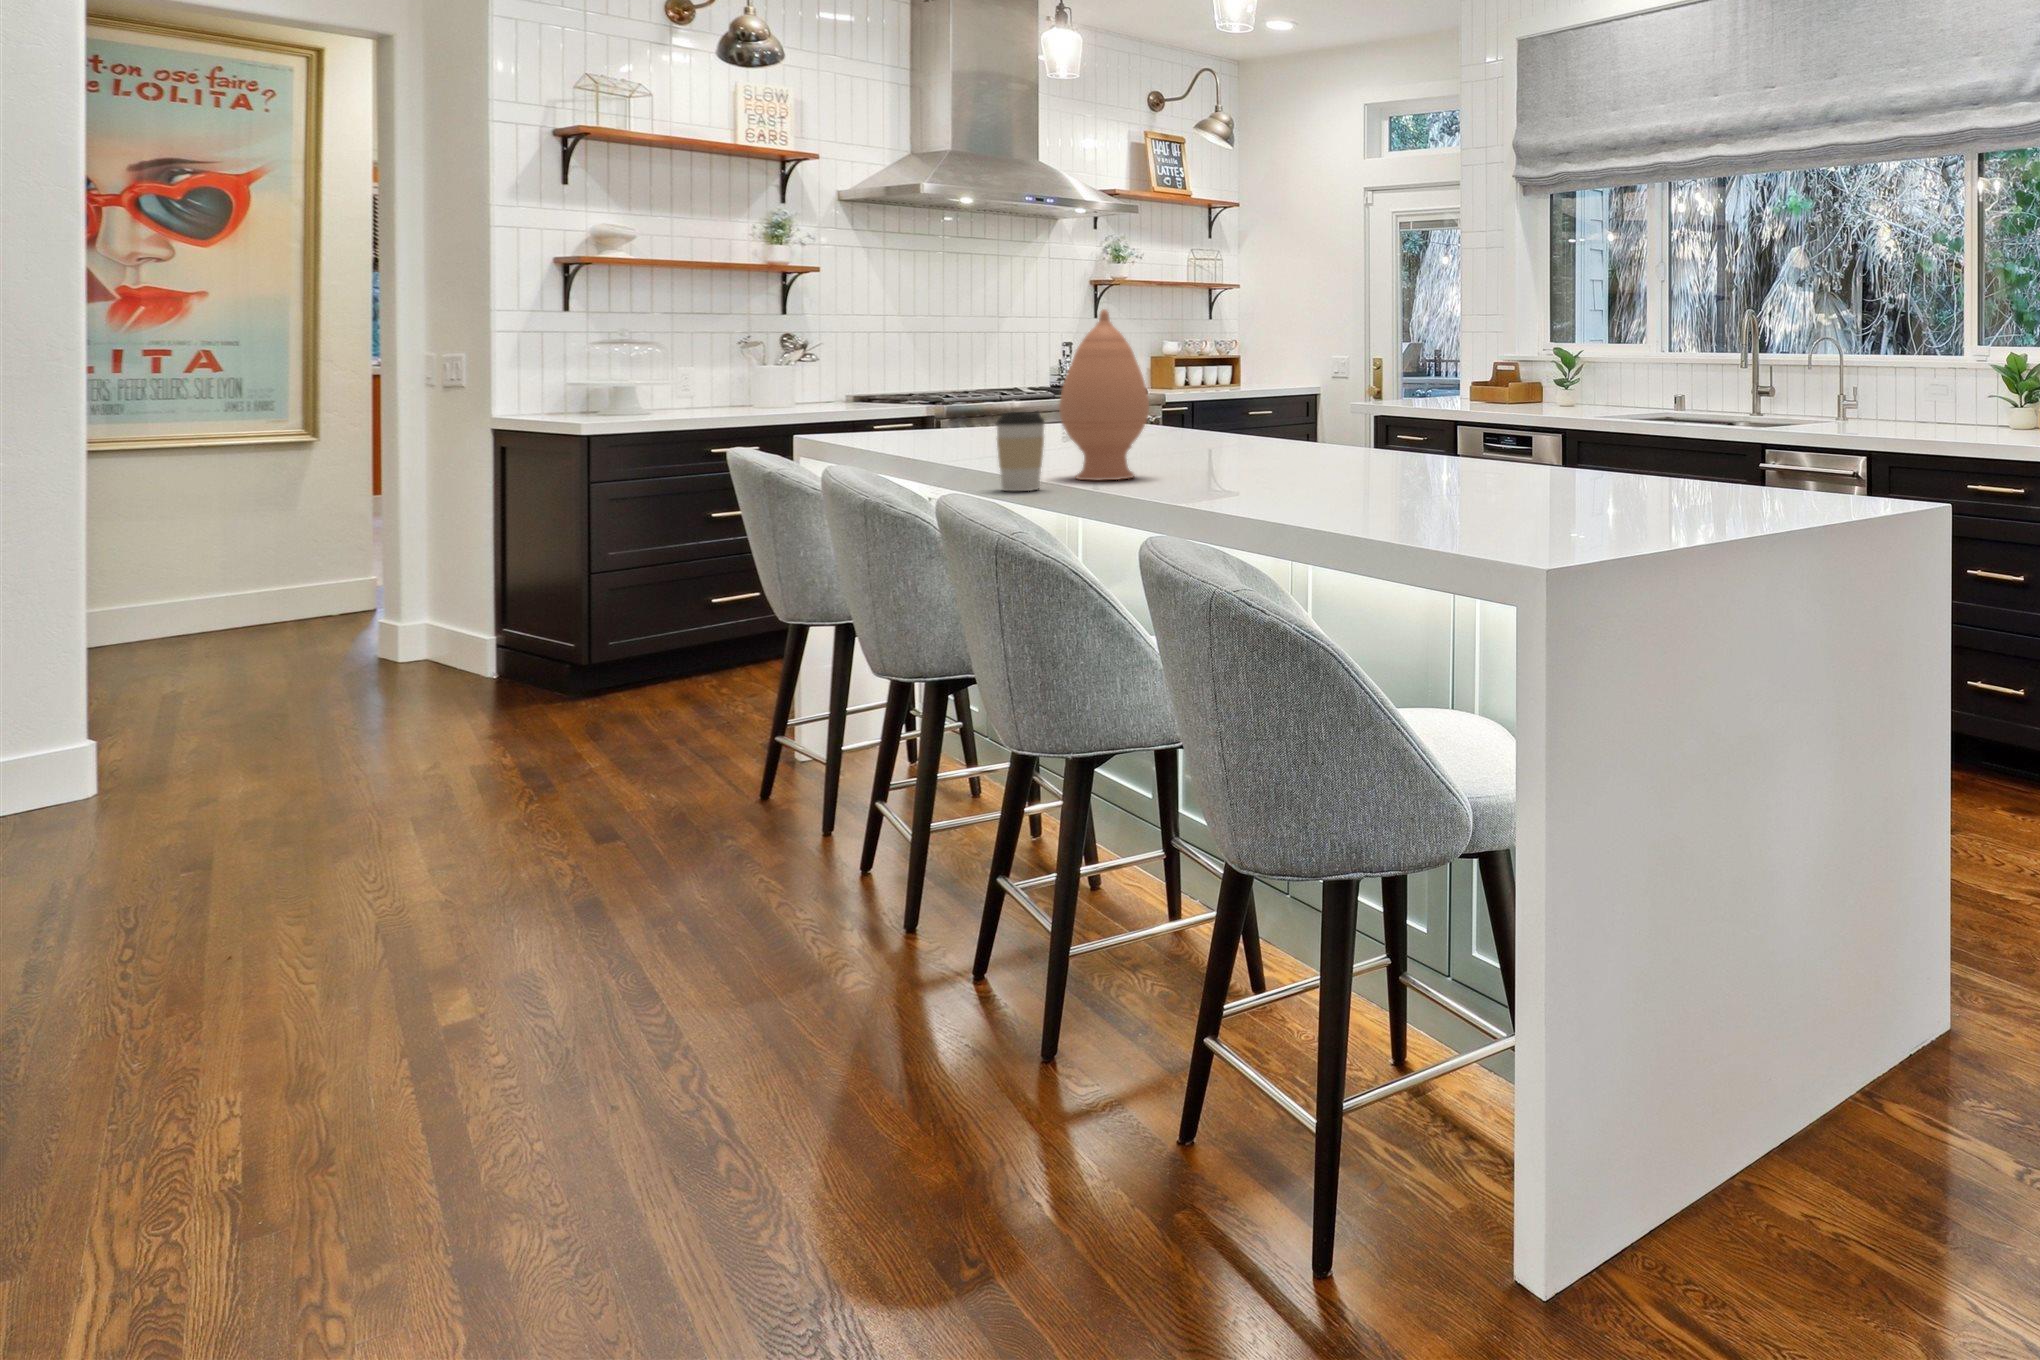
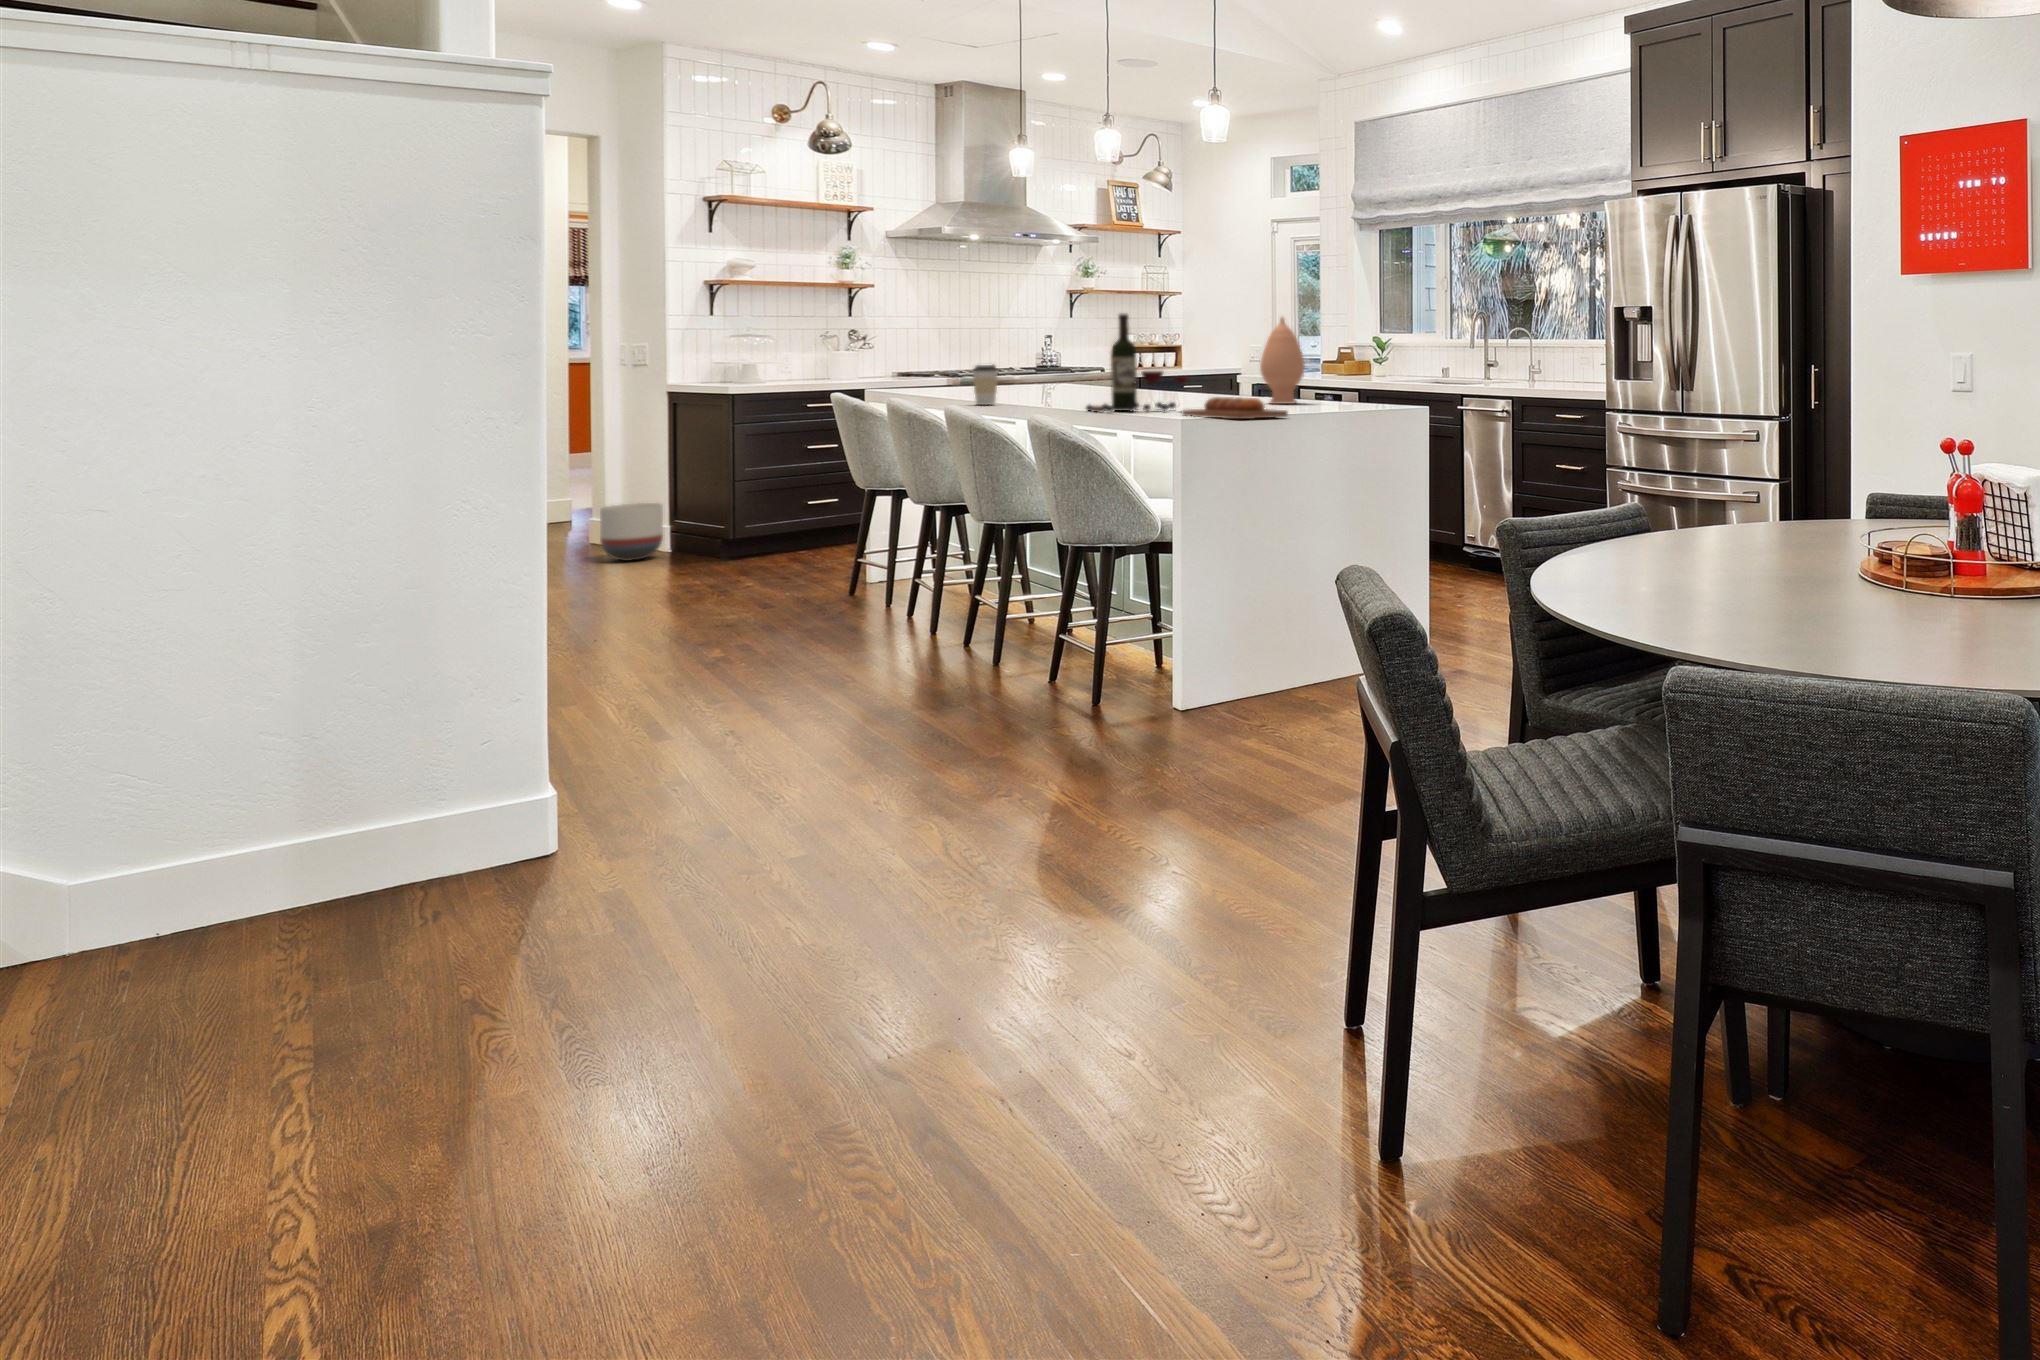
vase: present [1059,309,1149,480] -> present [1260,317,1305,404]
wine bottle: none [1236,314,1447,519] -> present [1086,314,1189,412]
bread loaf: none [1452,490,1695,551] -> present [1181,397,1288,419]
planter: none [371,605,477,700] -> present [600,503,663,561]

